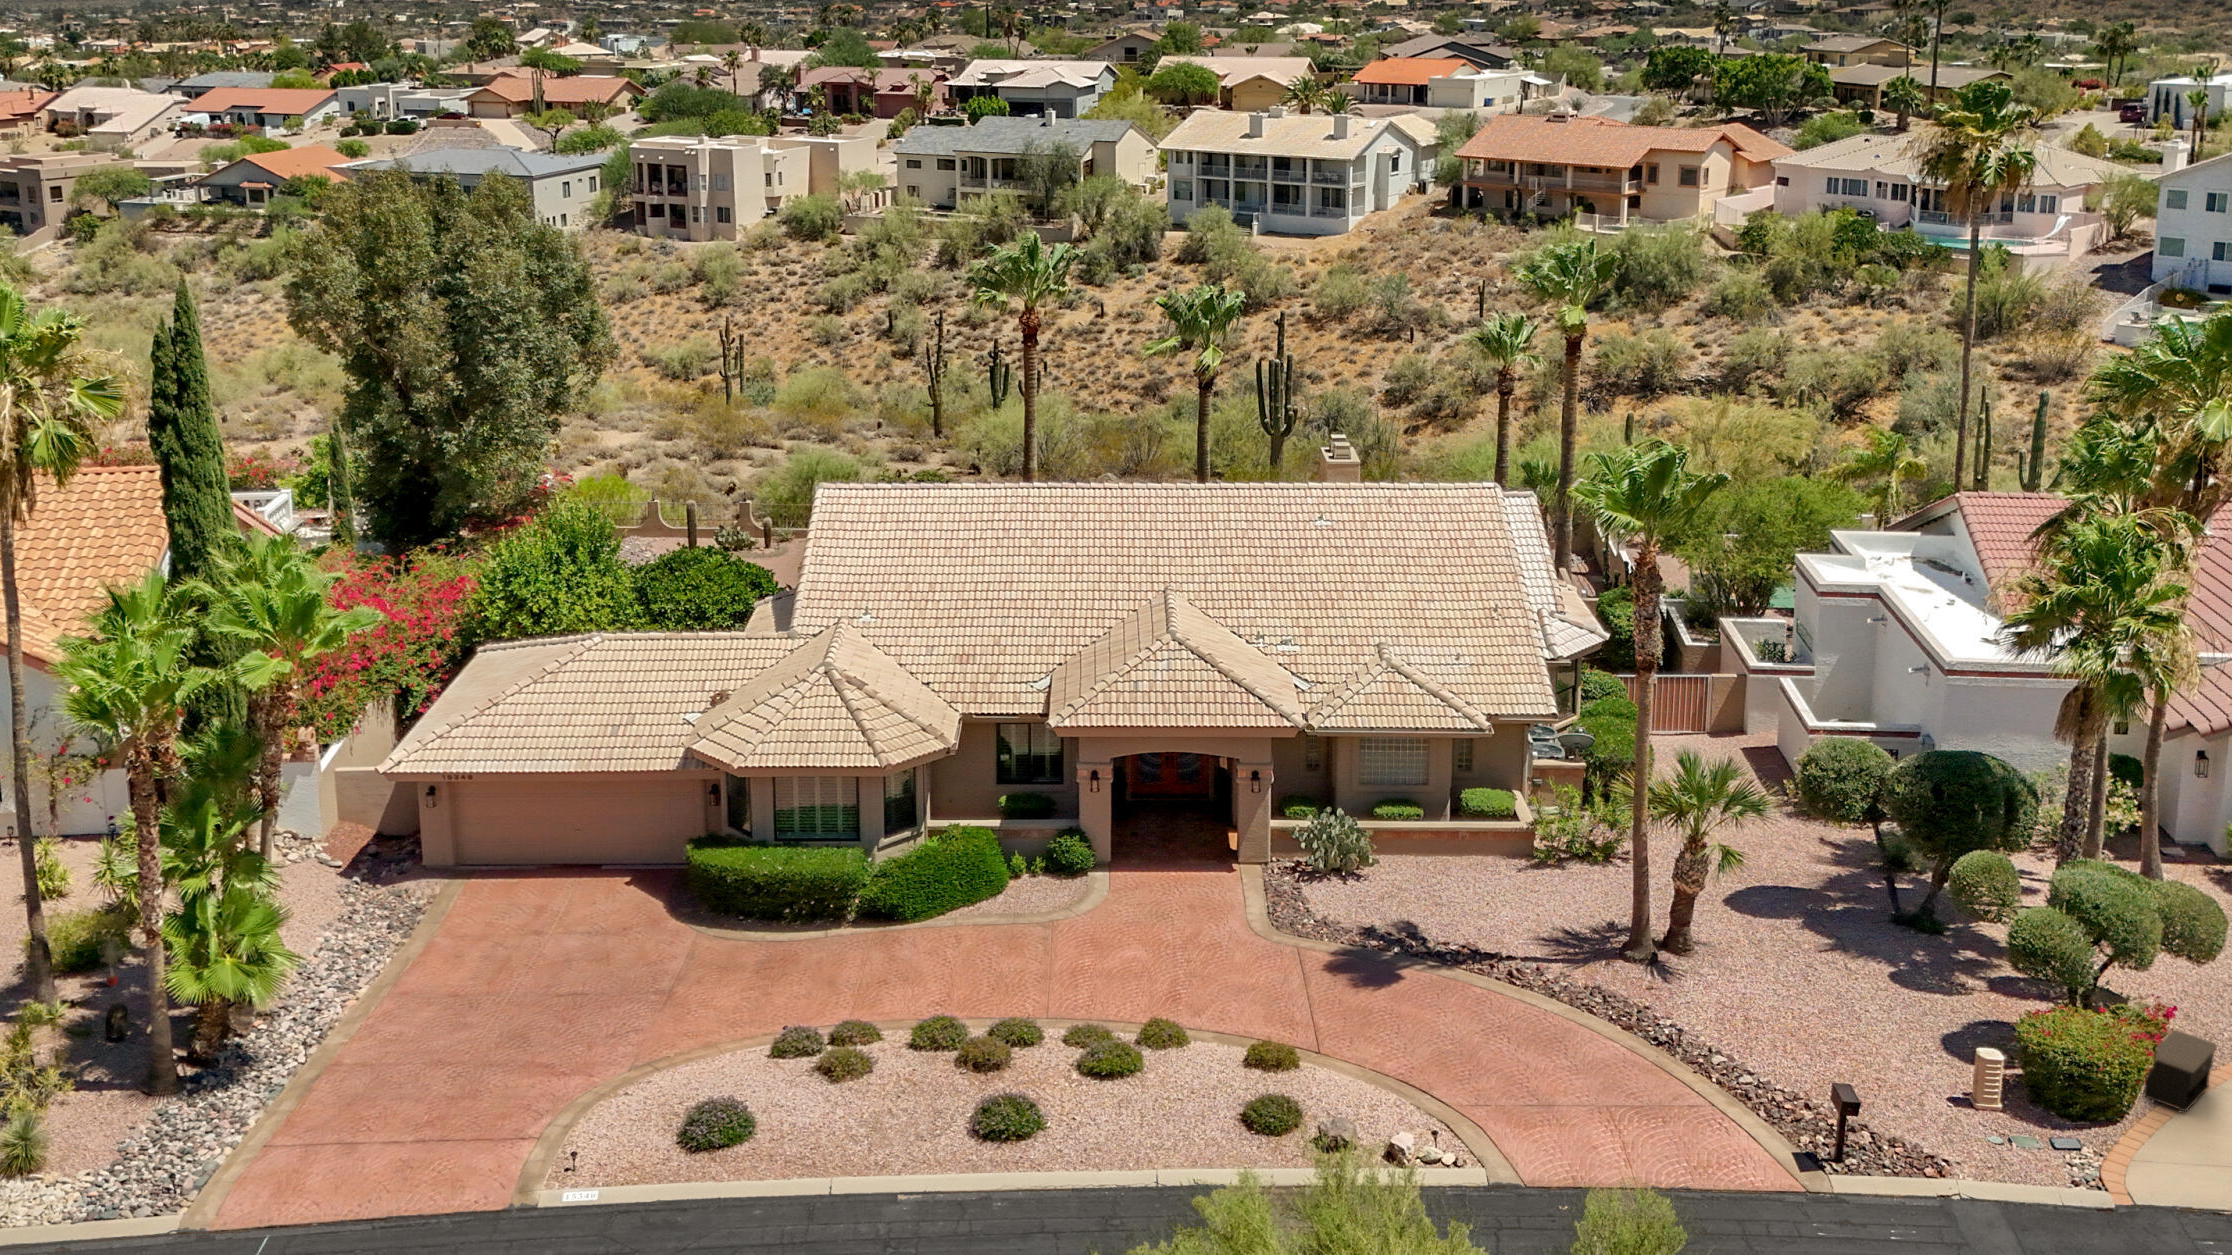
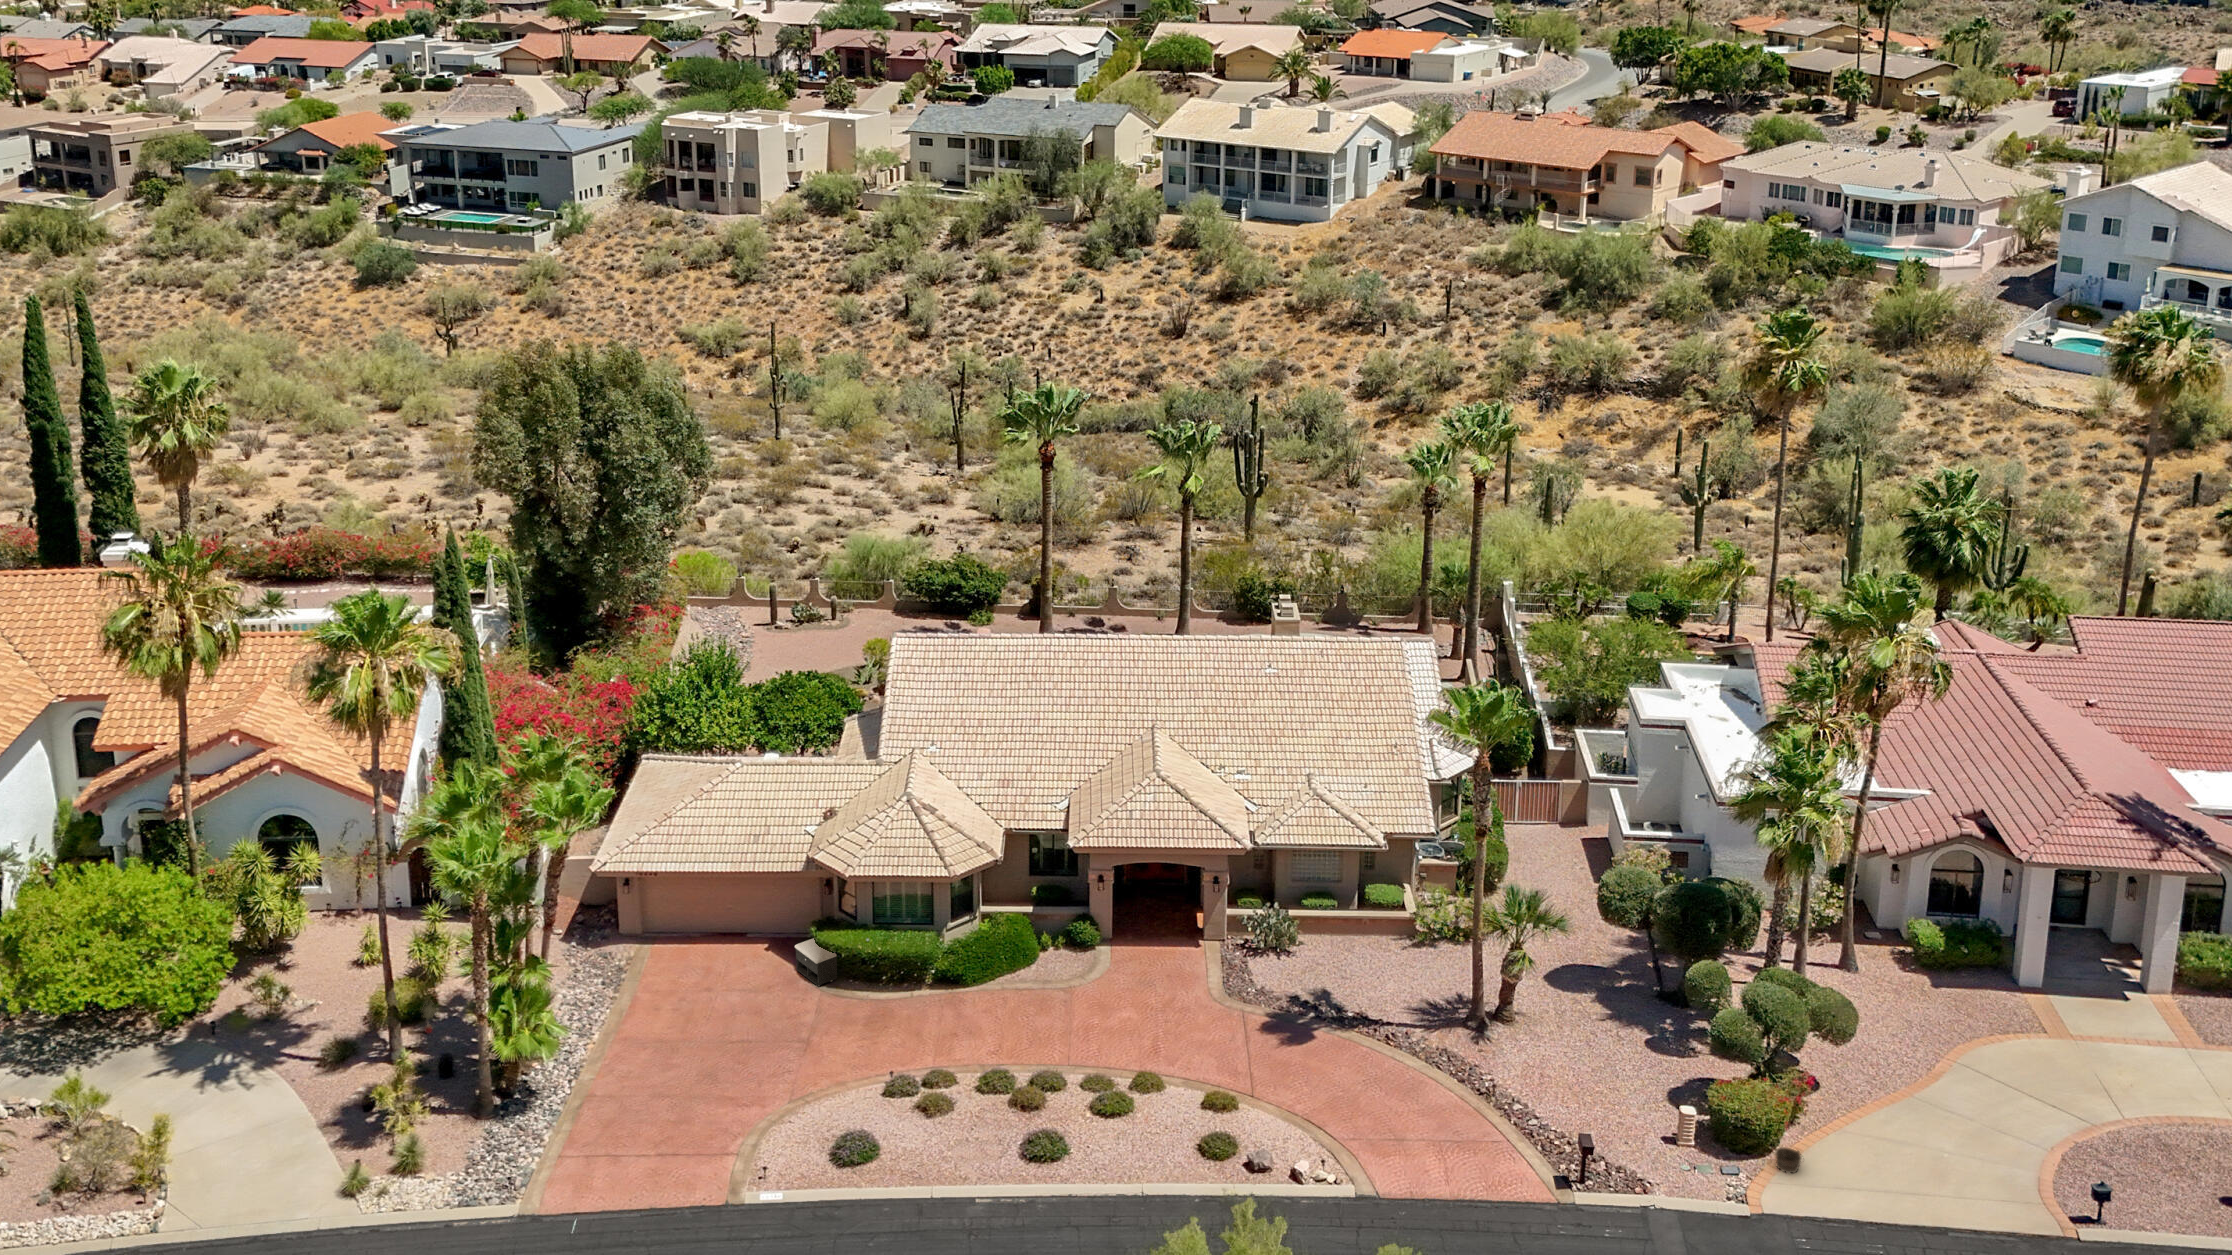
storage bench: present [2144,1030,2217,1112] -> present [795,938,837,986]
bucket: none [2121,1108,2168,1146] -> present [1775,1148,1801,1173]

